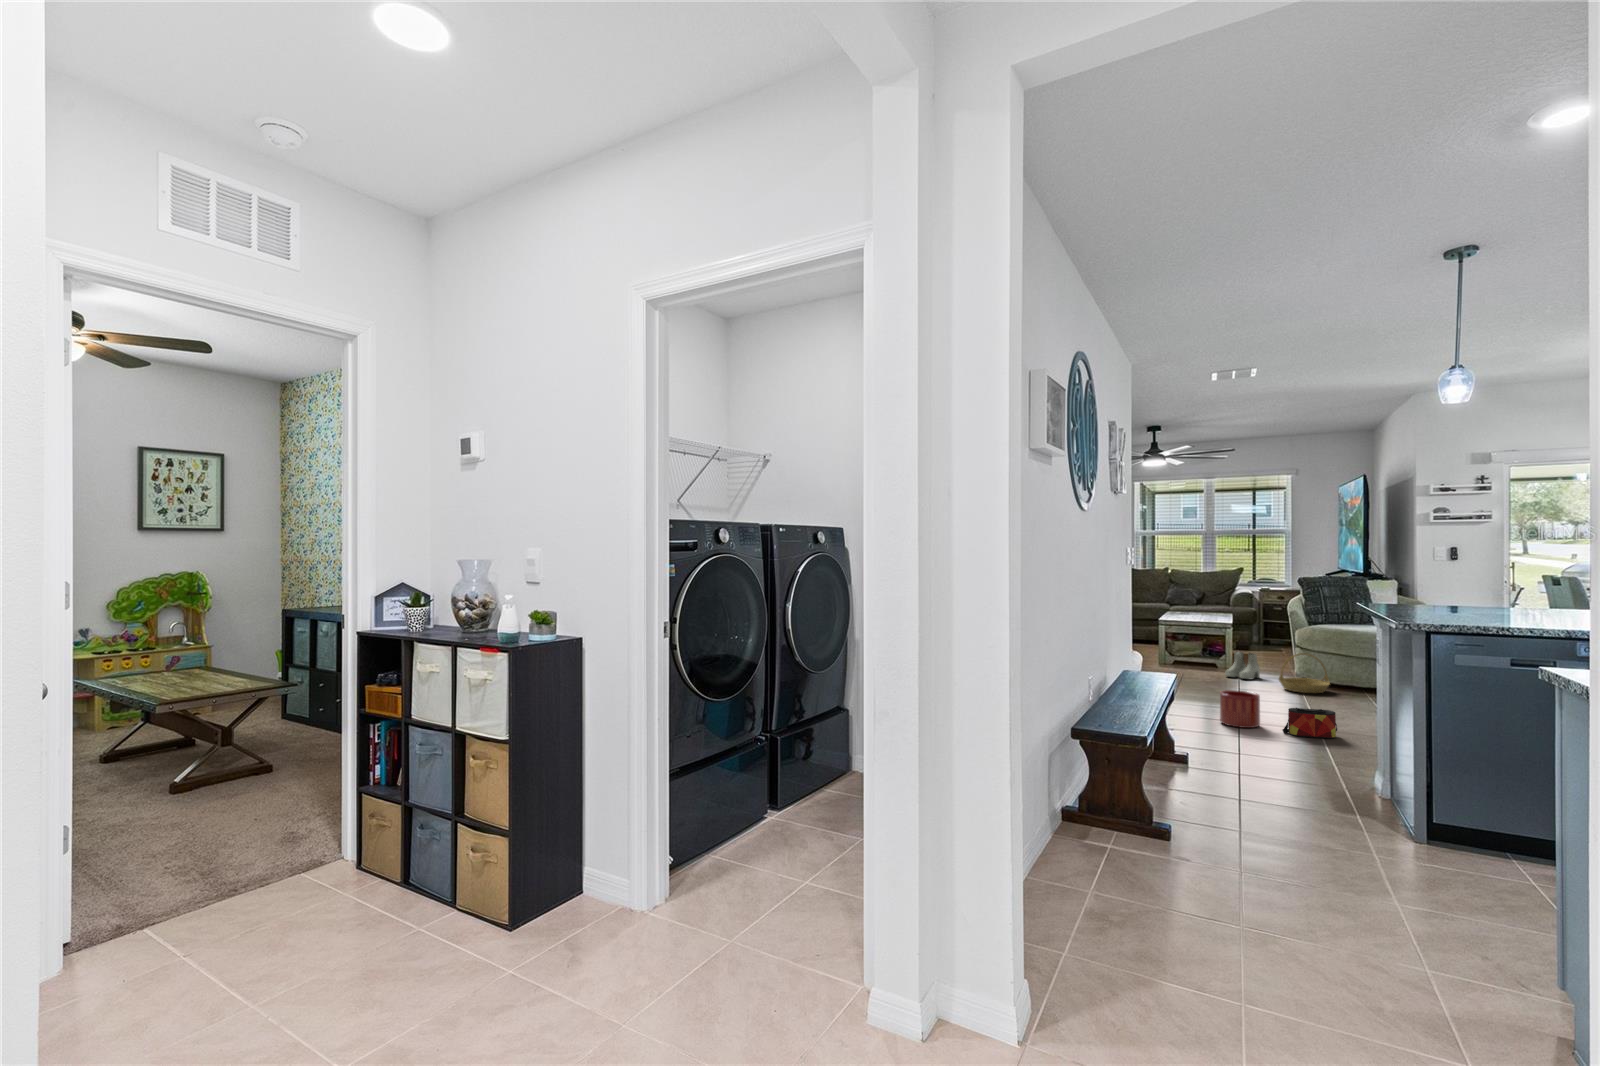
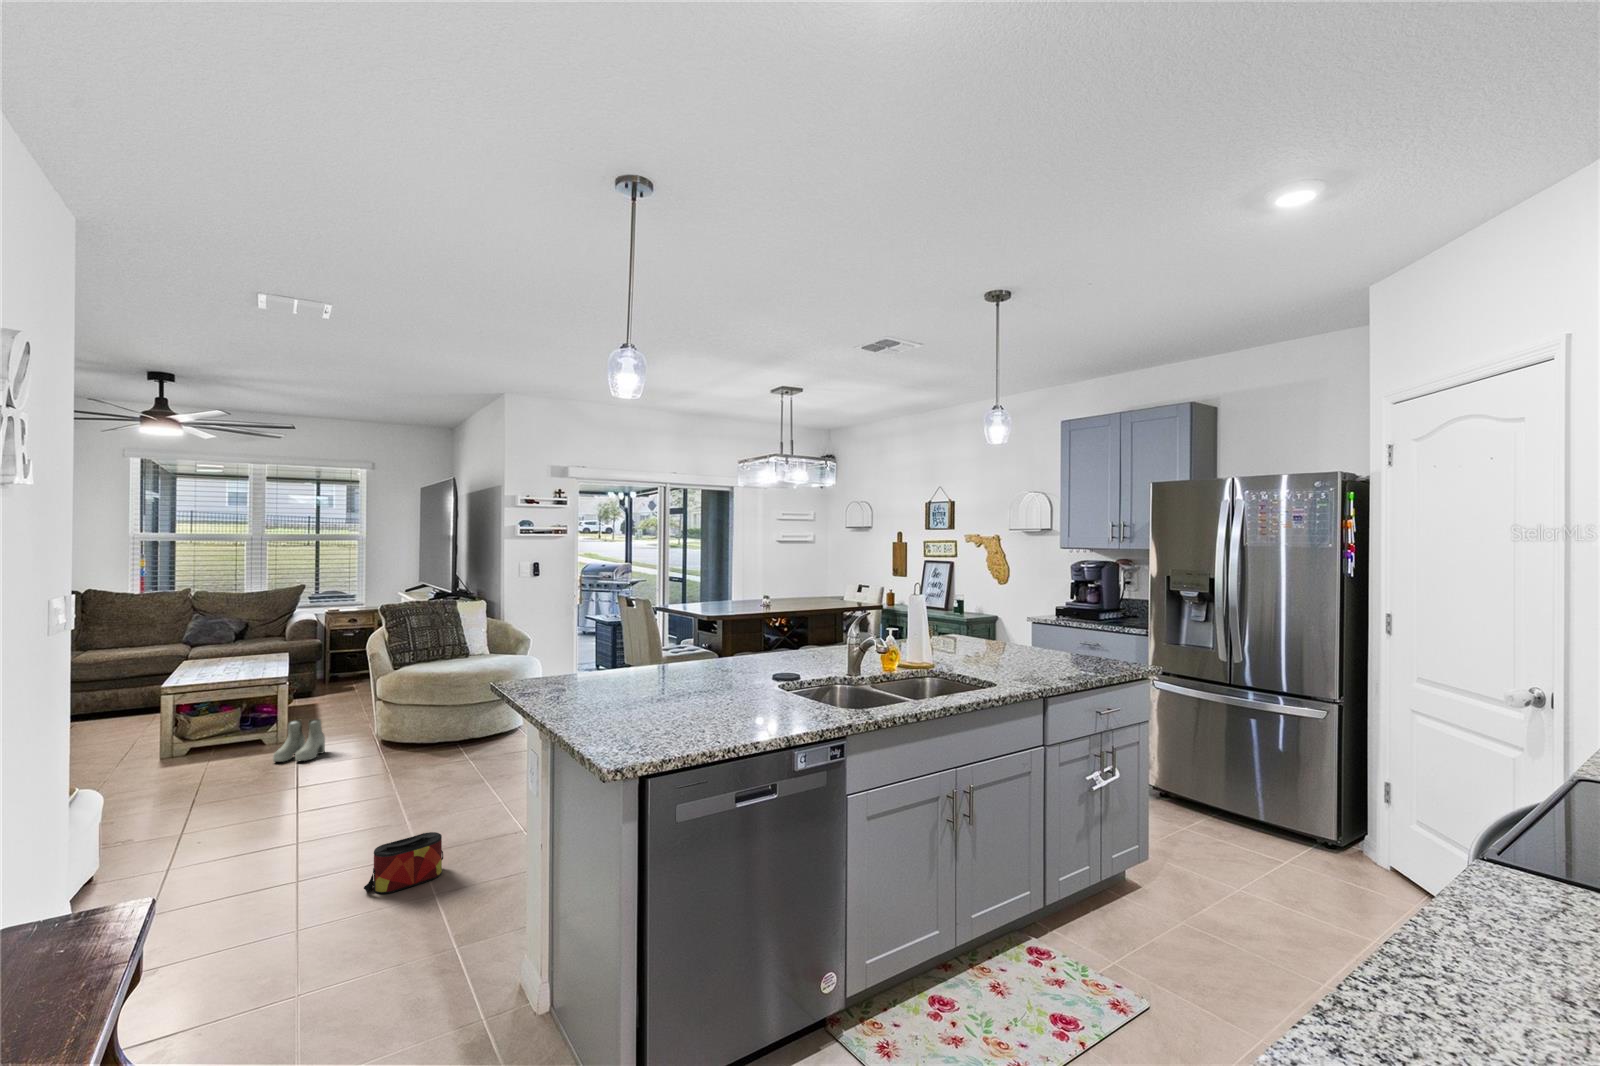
basket: present [1279,653,1330,693] -> none [352,714,419,772]
planter: present [1220,690,1260,728] -> none [255,831,327,908]

